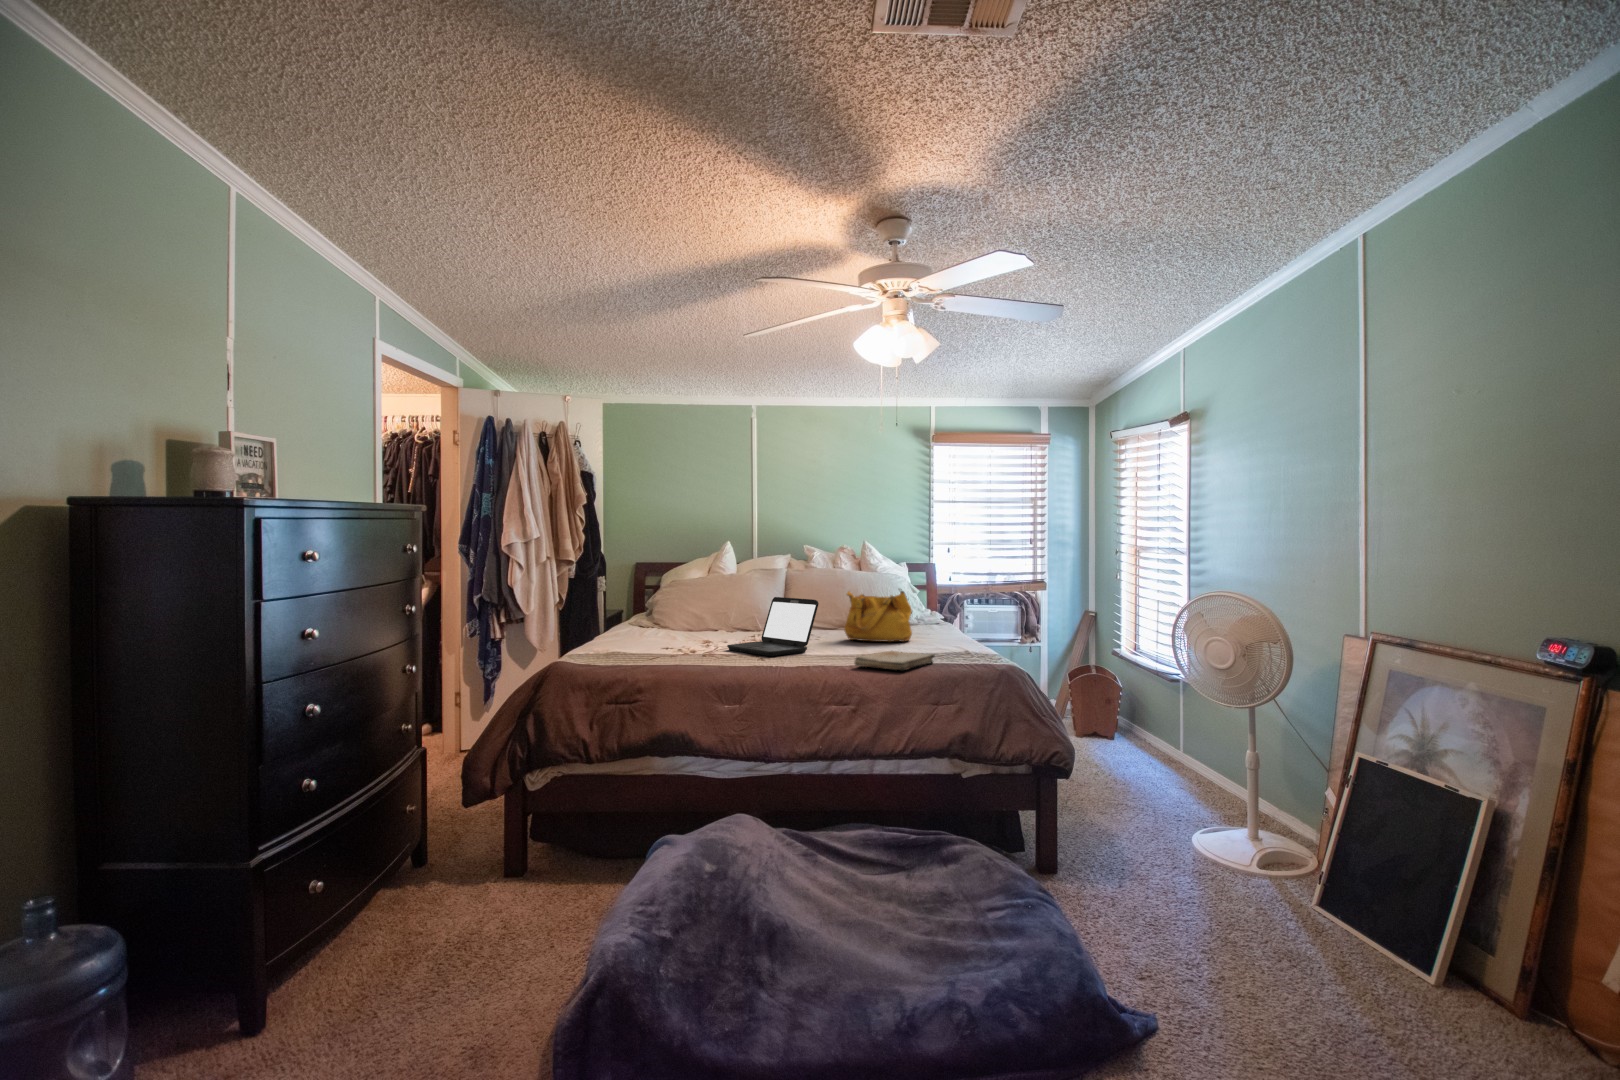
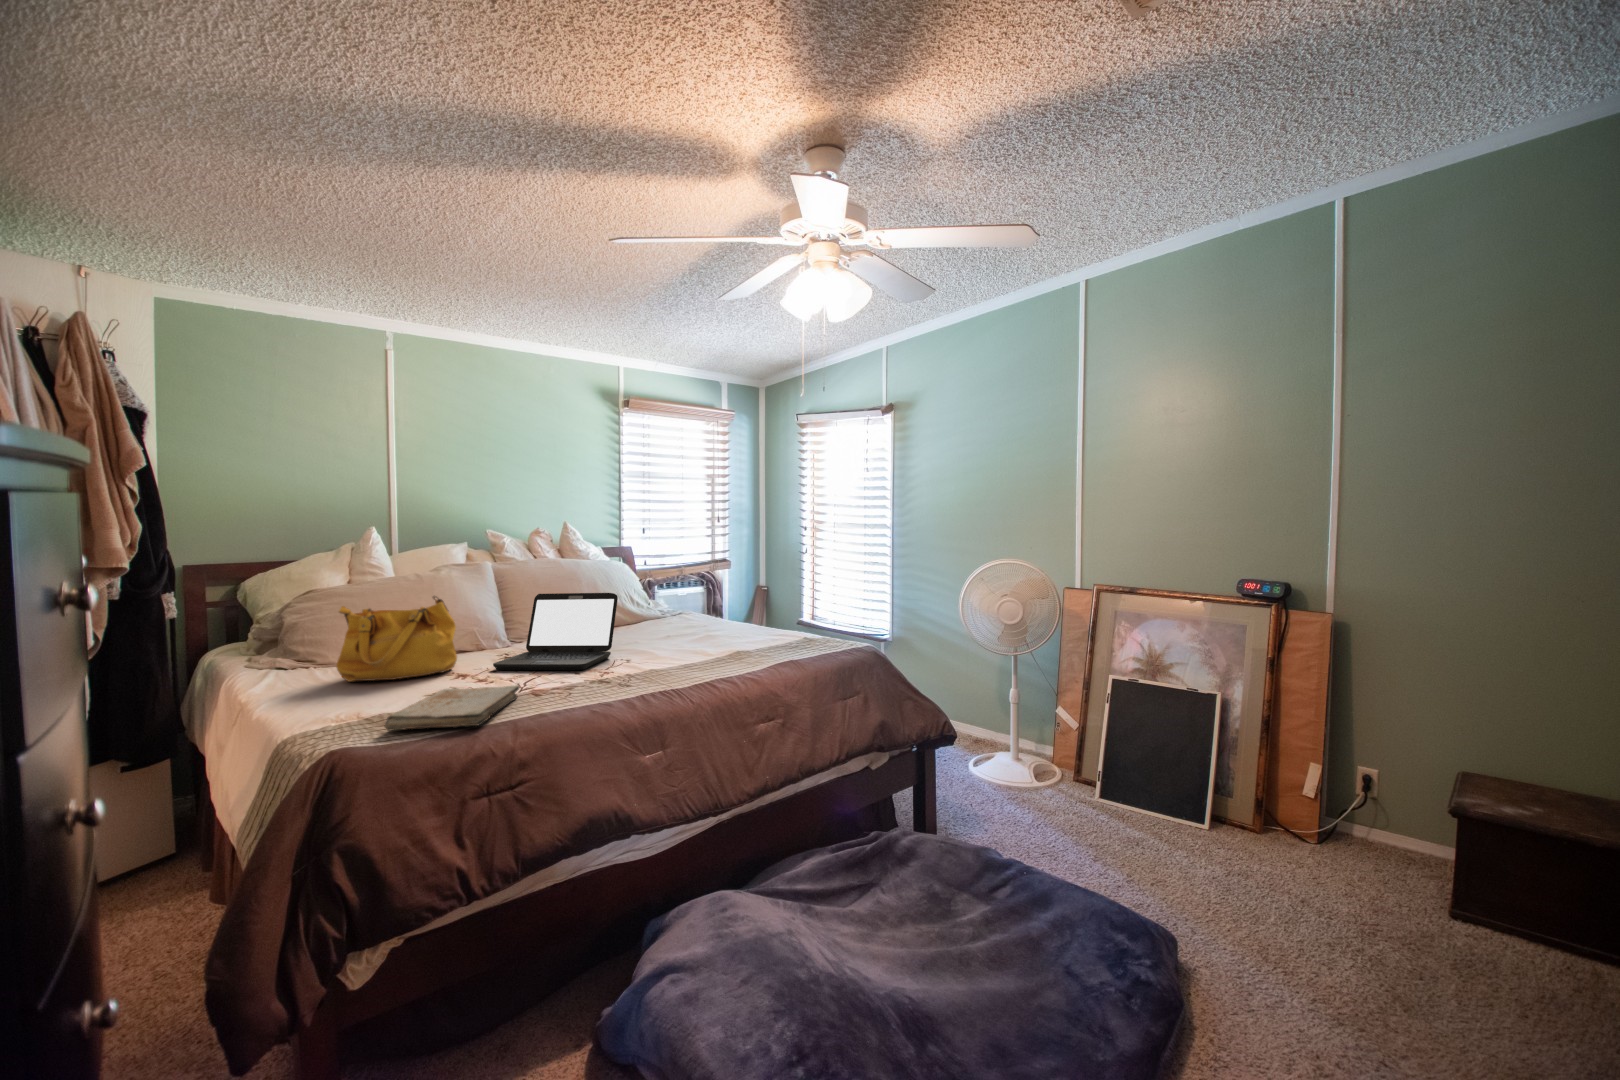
handbag: present [845,591,912,642] -> present [336,596,457,682]
book: present [855,651,935,670] -> present [385,685,519,731]

